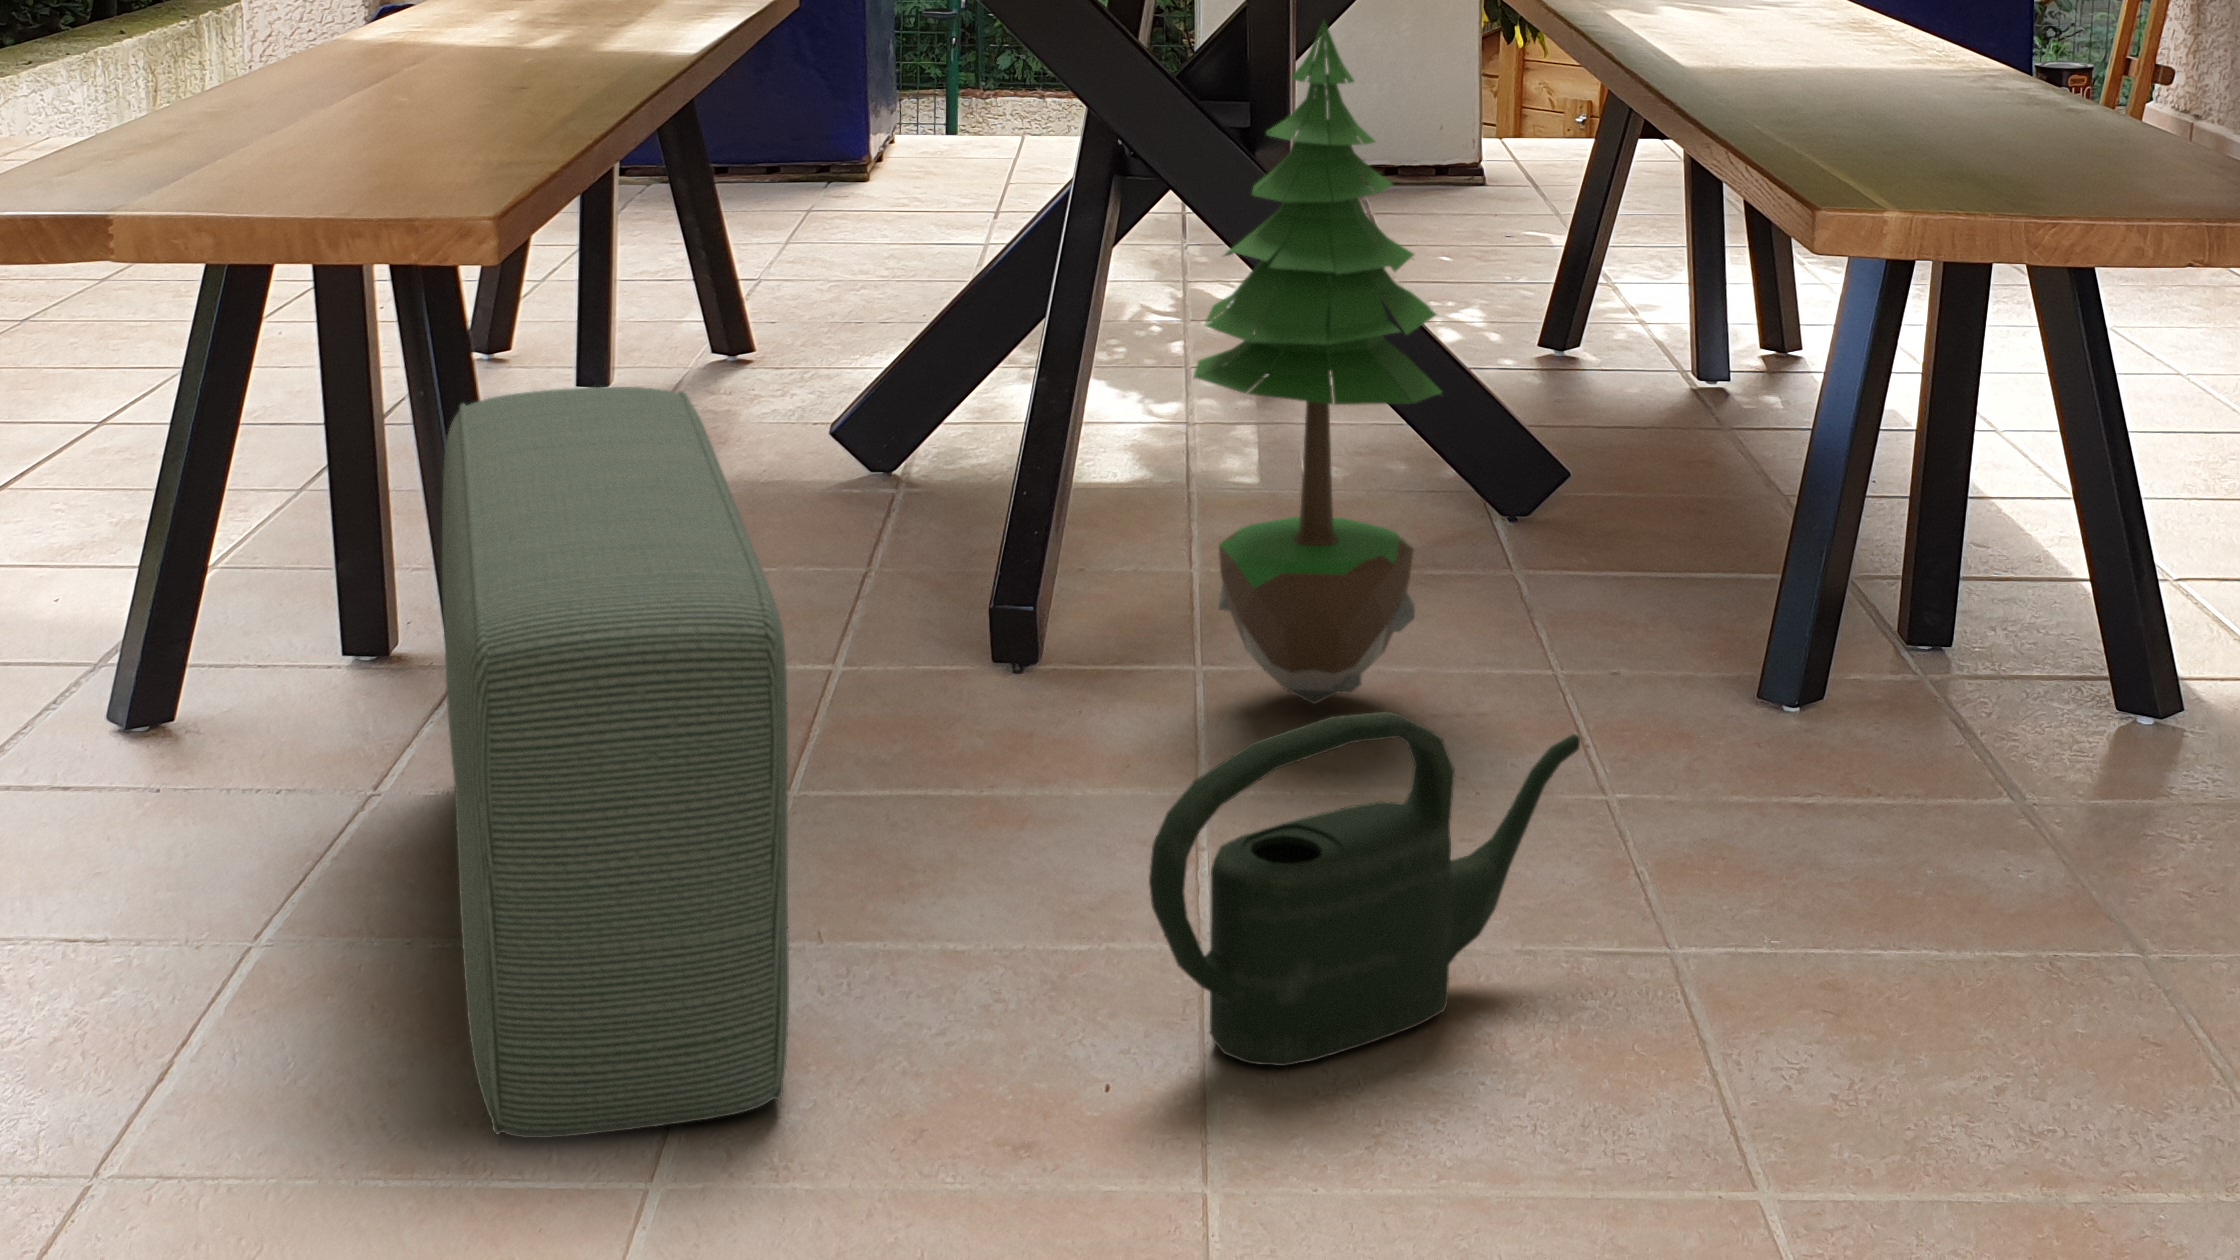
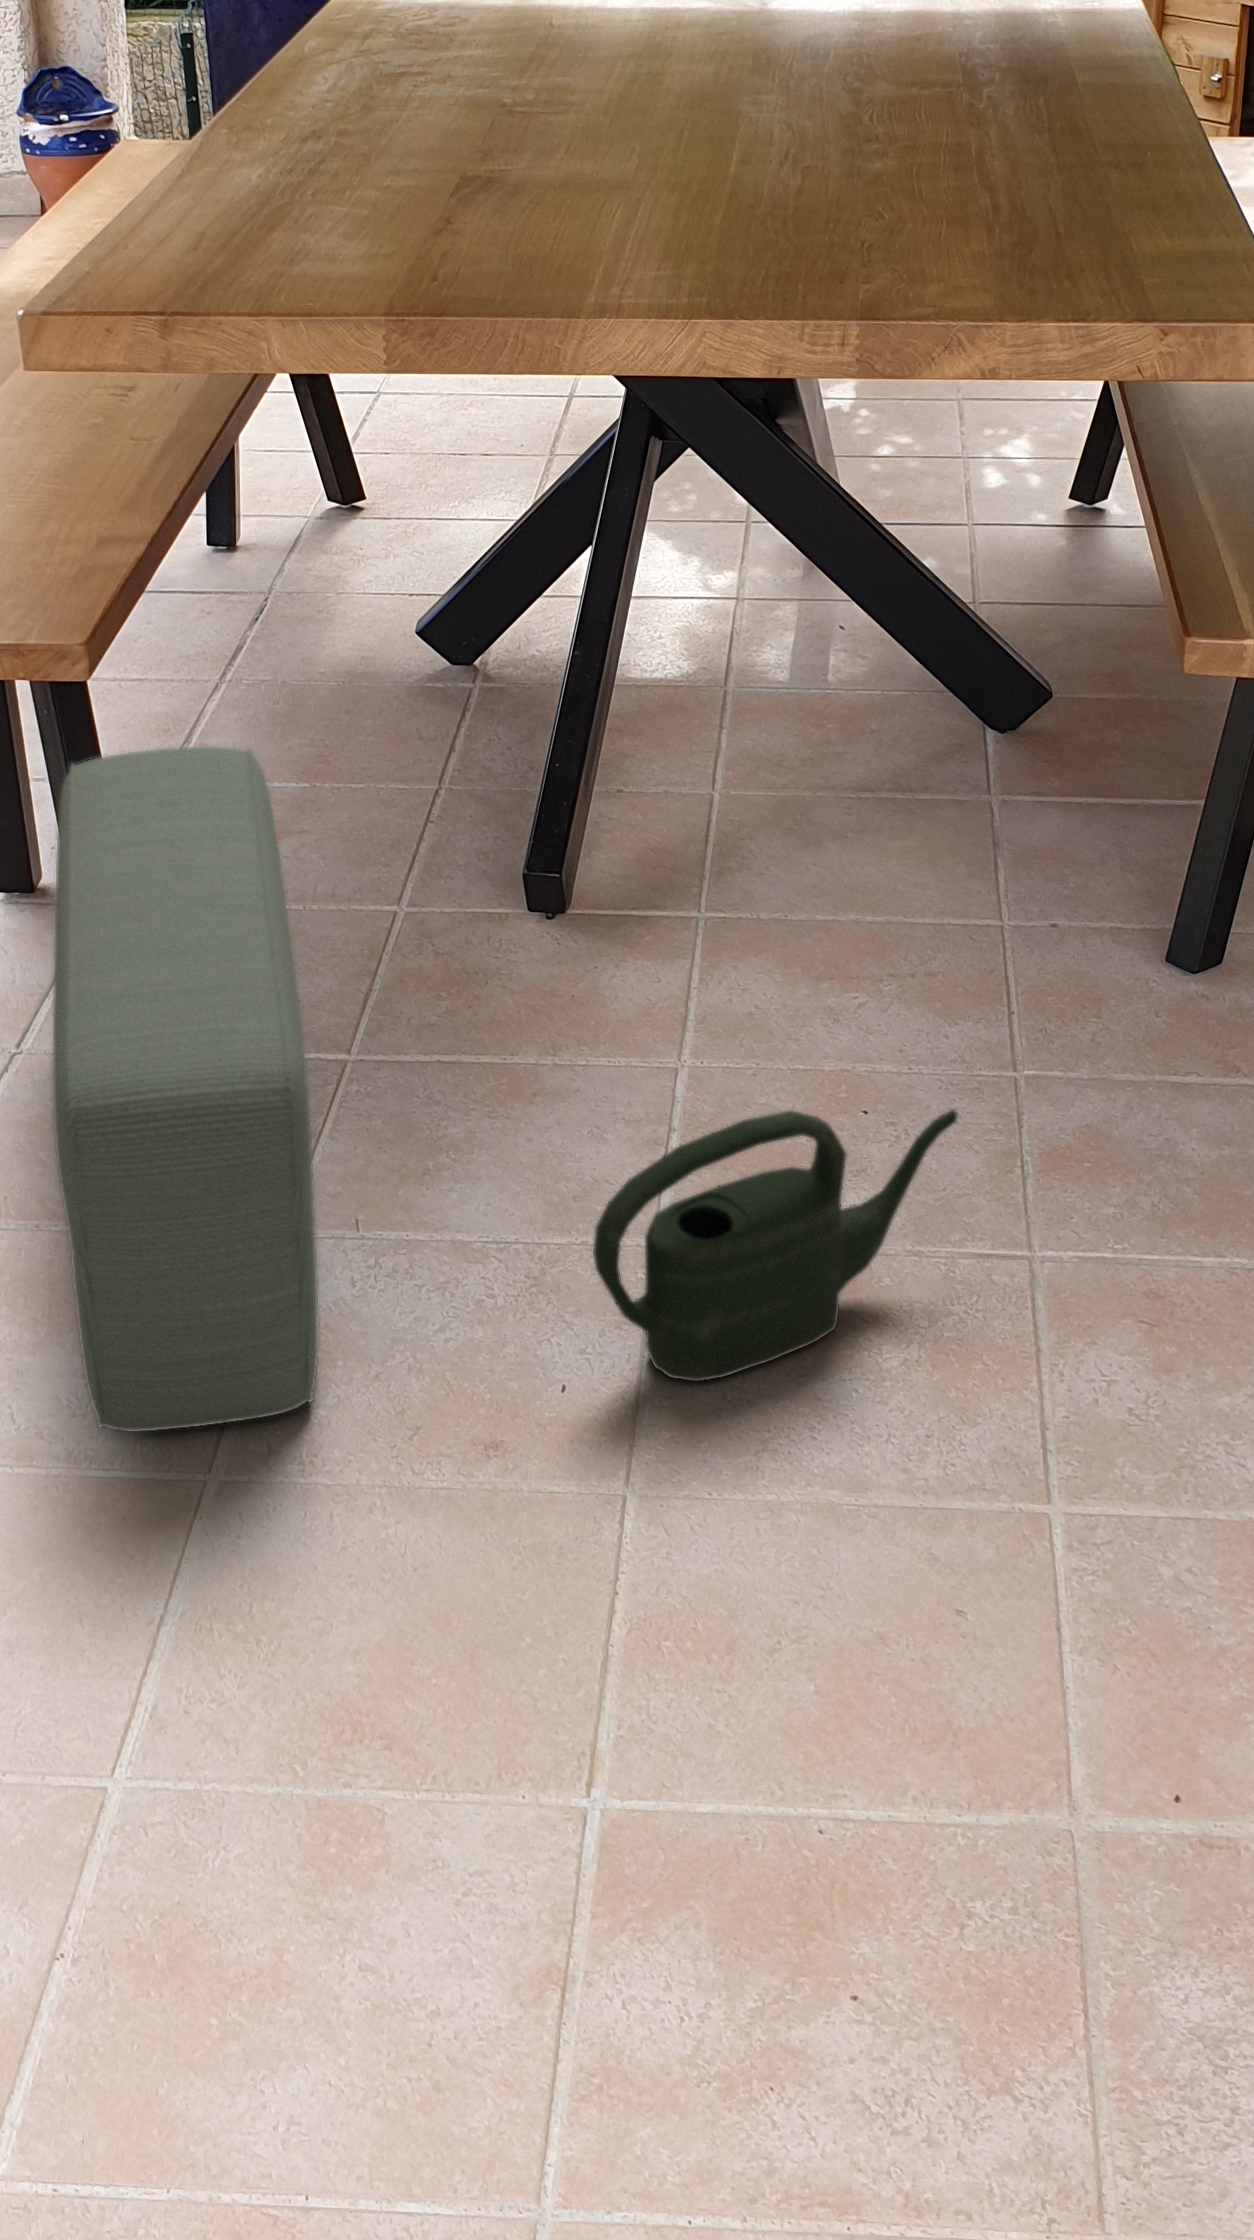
potted tree: present [1193,20,1442,704] -> none [682,426,898,970]

